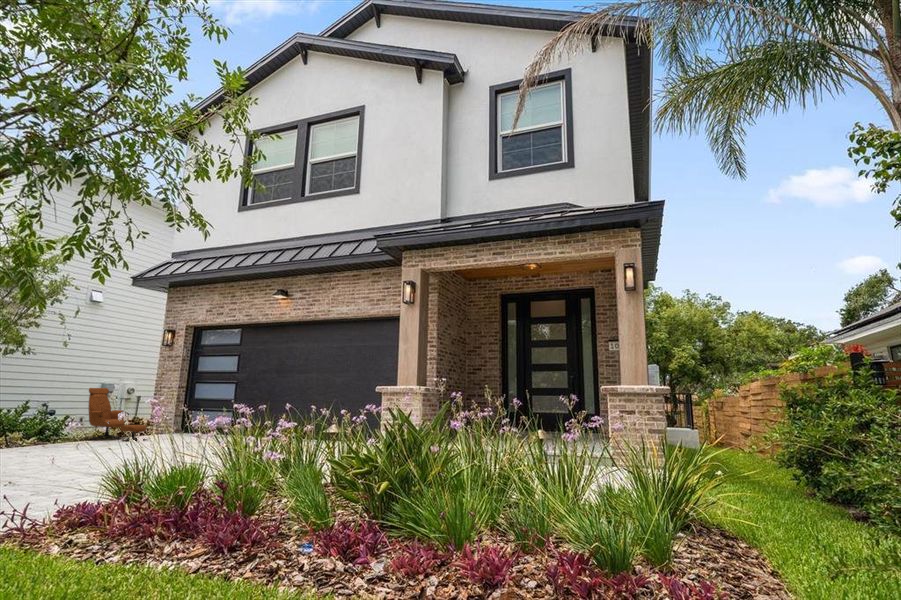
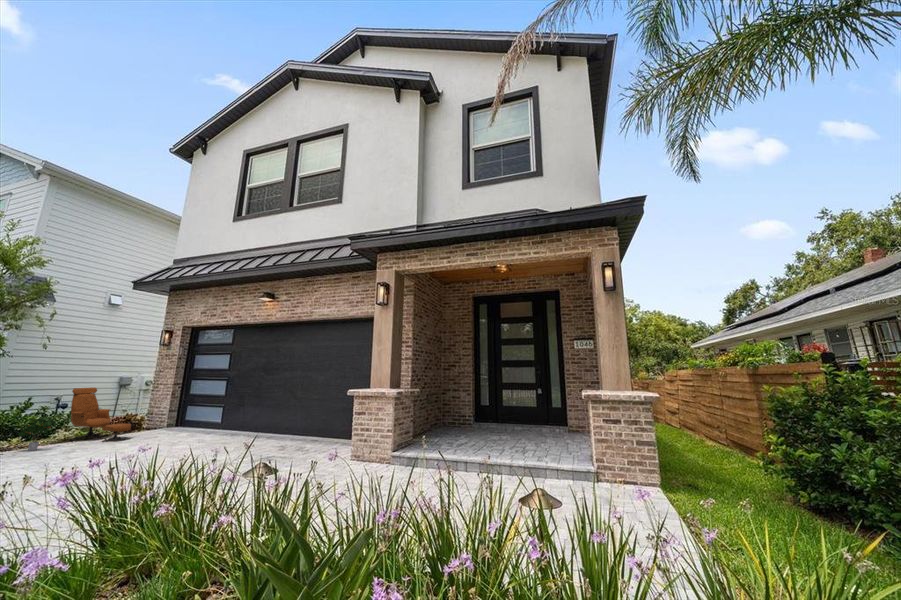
potted plant: none [50,414,83,446] -> present [18,418,56,451]

